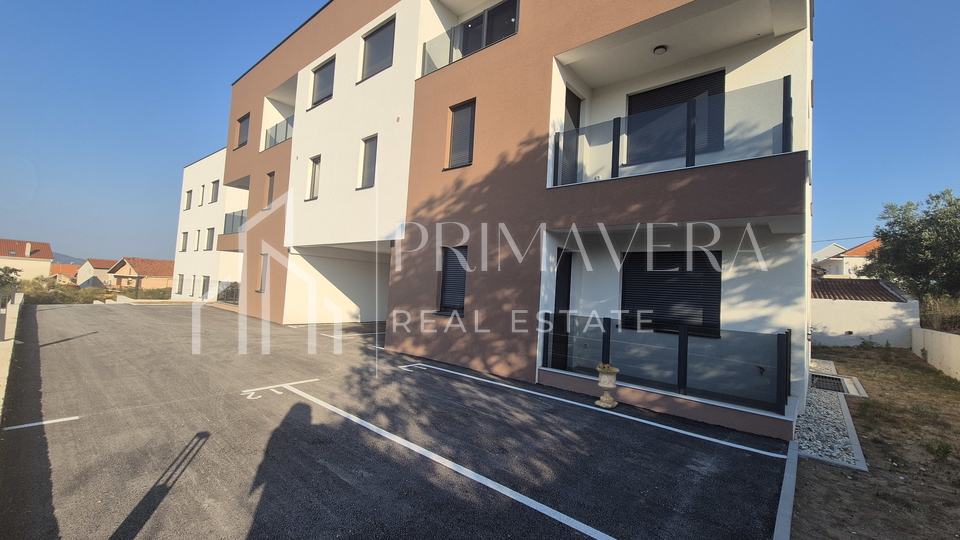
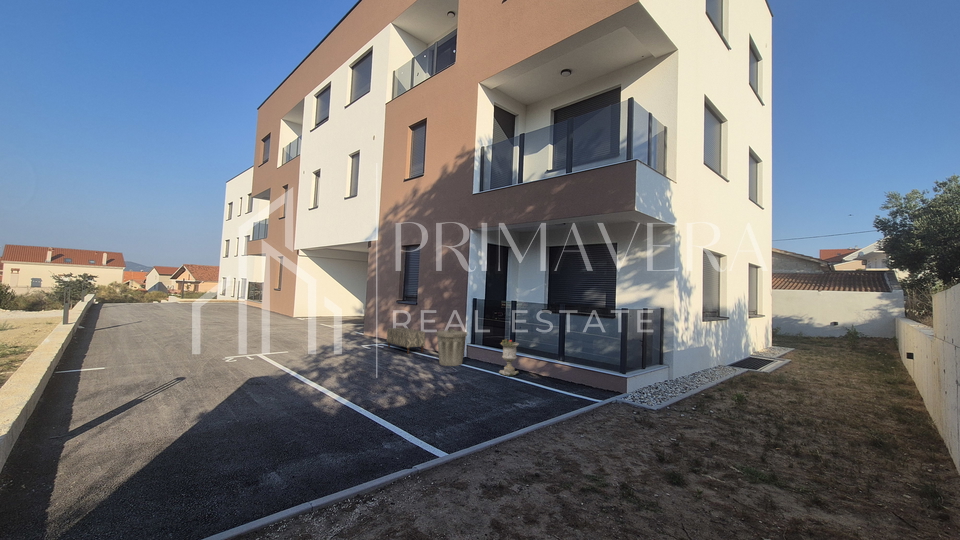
bench: none [426,343,477,376] -> present [387,328,425,354]
trash can: none [505,349,543,394] -> present [435,329,467,366]

